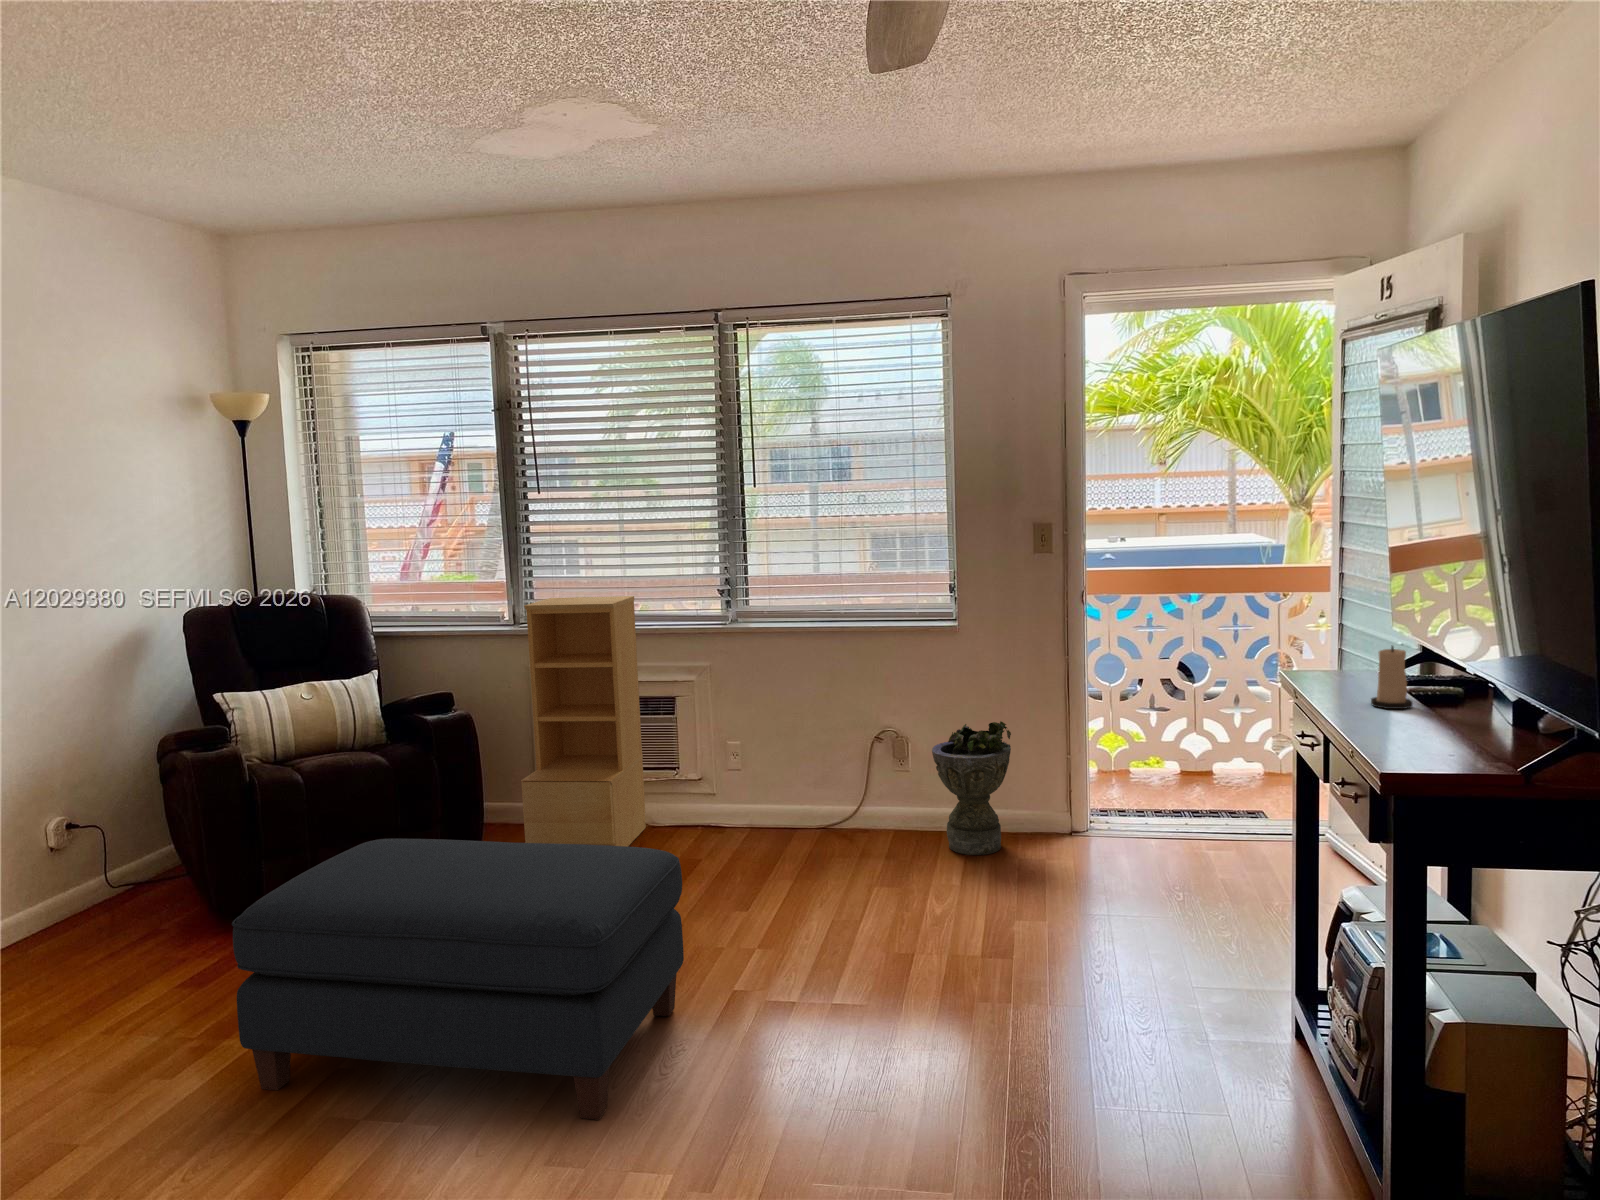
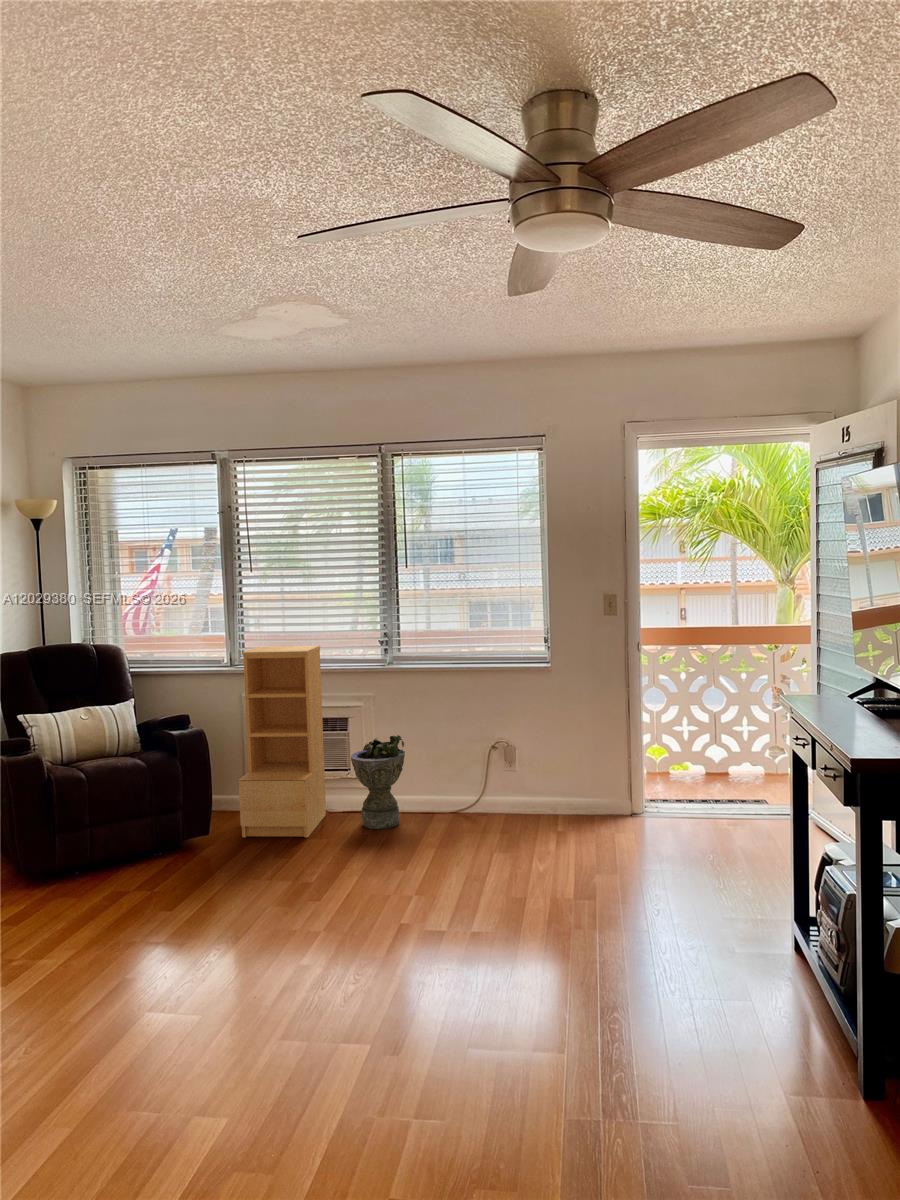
candle: present [1371,646,1413,709] -> none [841,679,868,721]
planter: present [932,721,1011,855] -> present [351,735,405,829]
ottoman: present [232,839,684,1120] -> none [61,819,373,1011]

